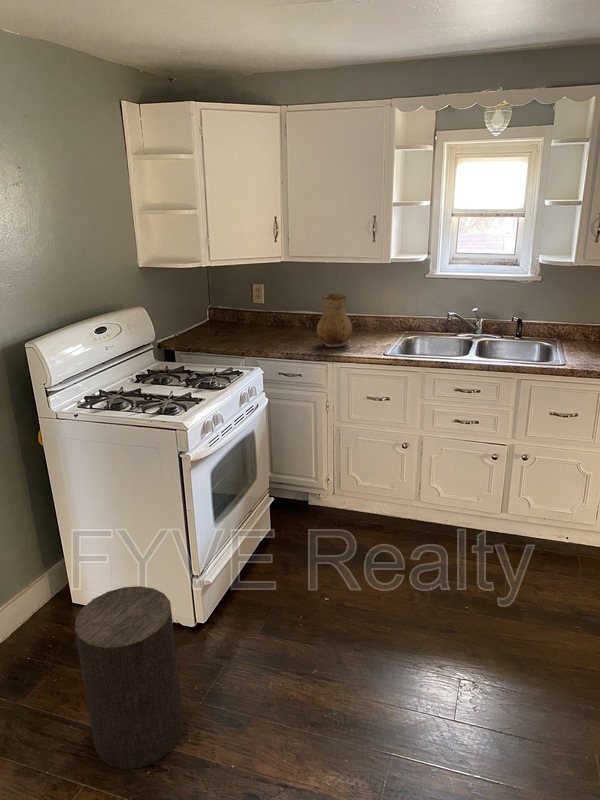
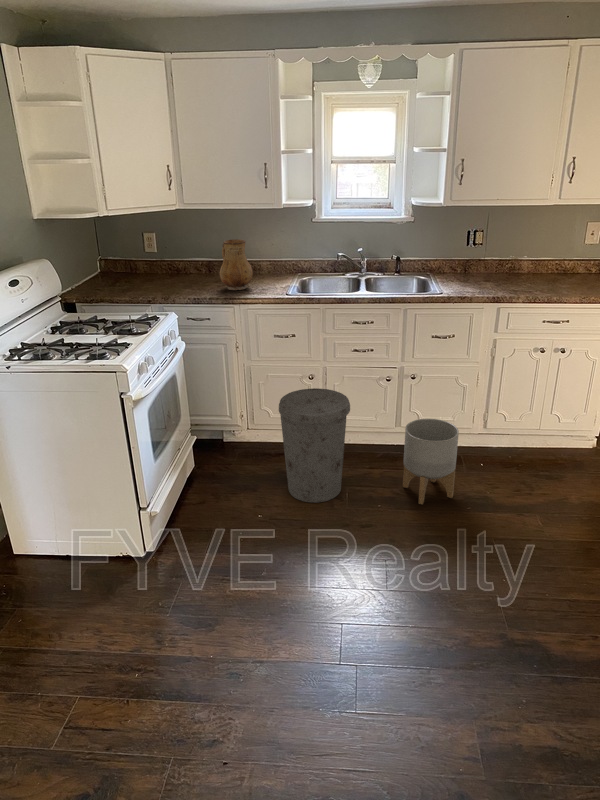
trash can: none [359,461,441,592] -> present [279,388,350,503]
planter: none [500,510,571,614] -> present [403,419,459,504]
stool: present [75,586,184,769] -> none [52,518,158,680]

